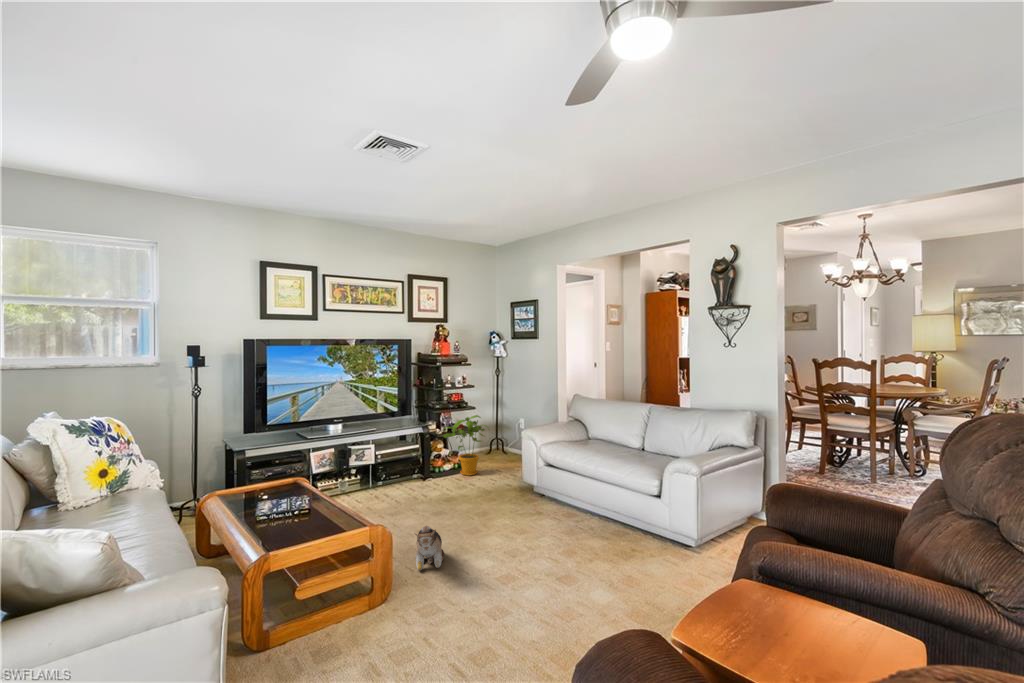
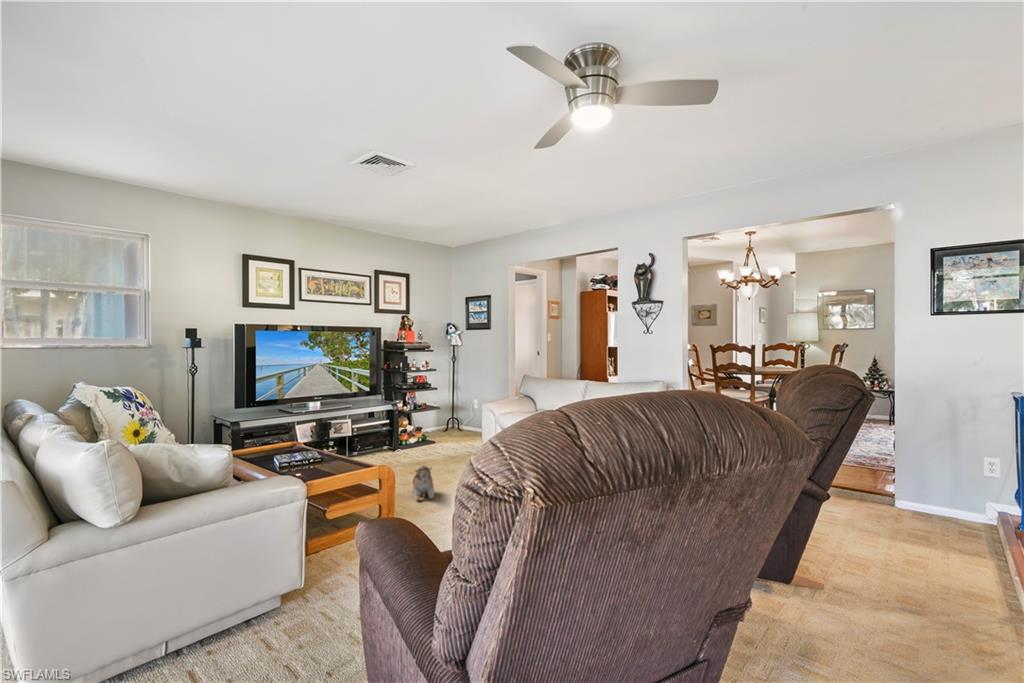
house plant: present [443,415,486,476] -> none [407,394,451,447]

